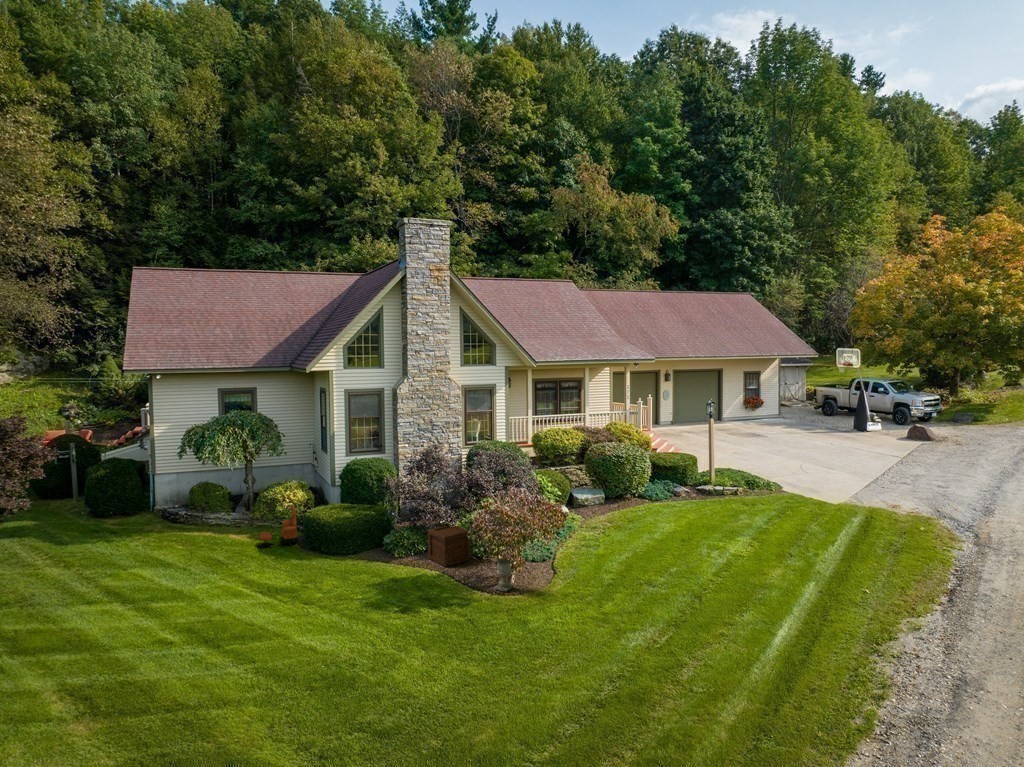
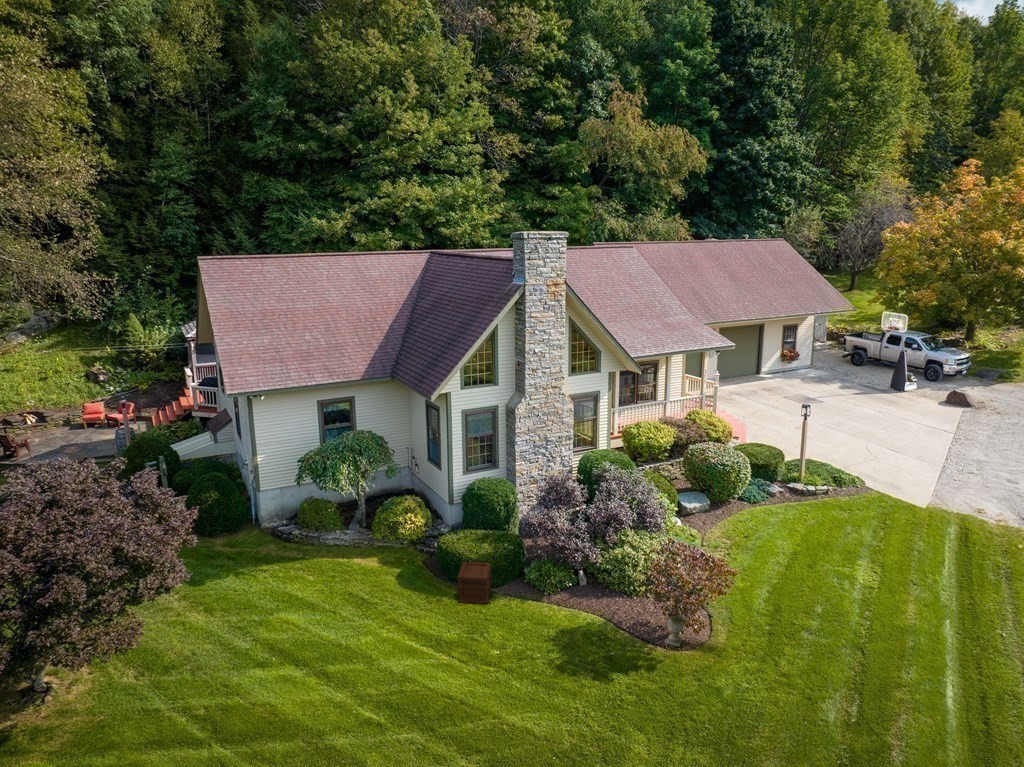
lounge chair: present [257,506,300,549] -> none [401,541,443,588]
wooden crate: present [428,526,471,567] -> present [458,562,492,604]

